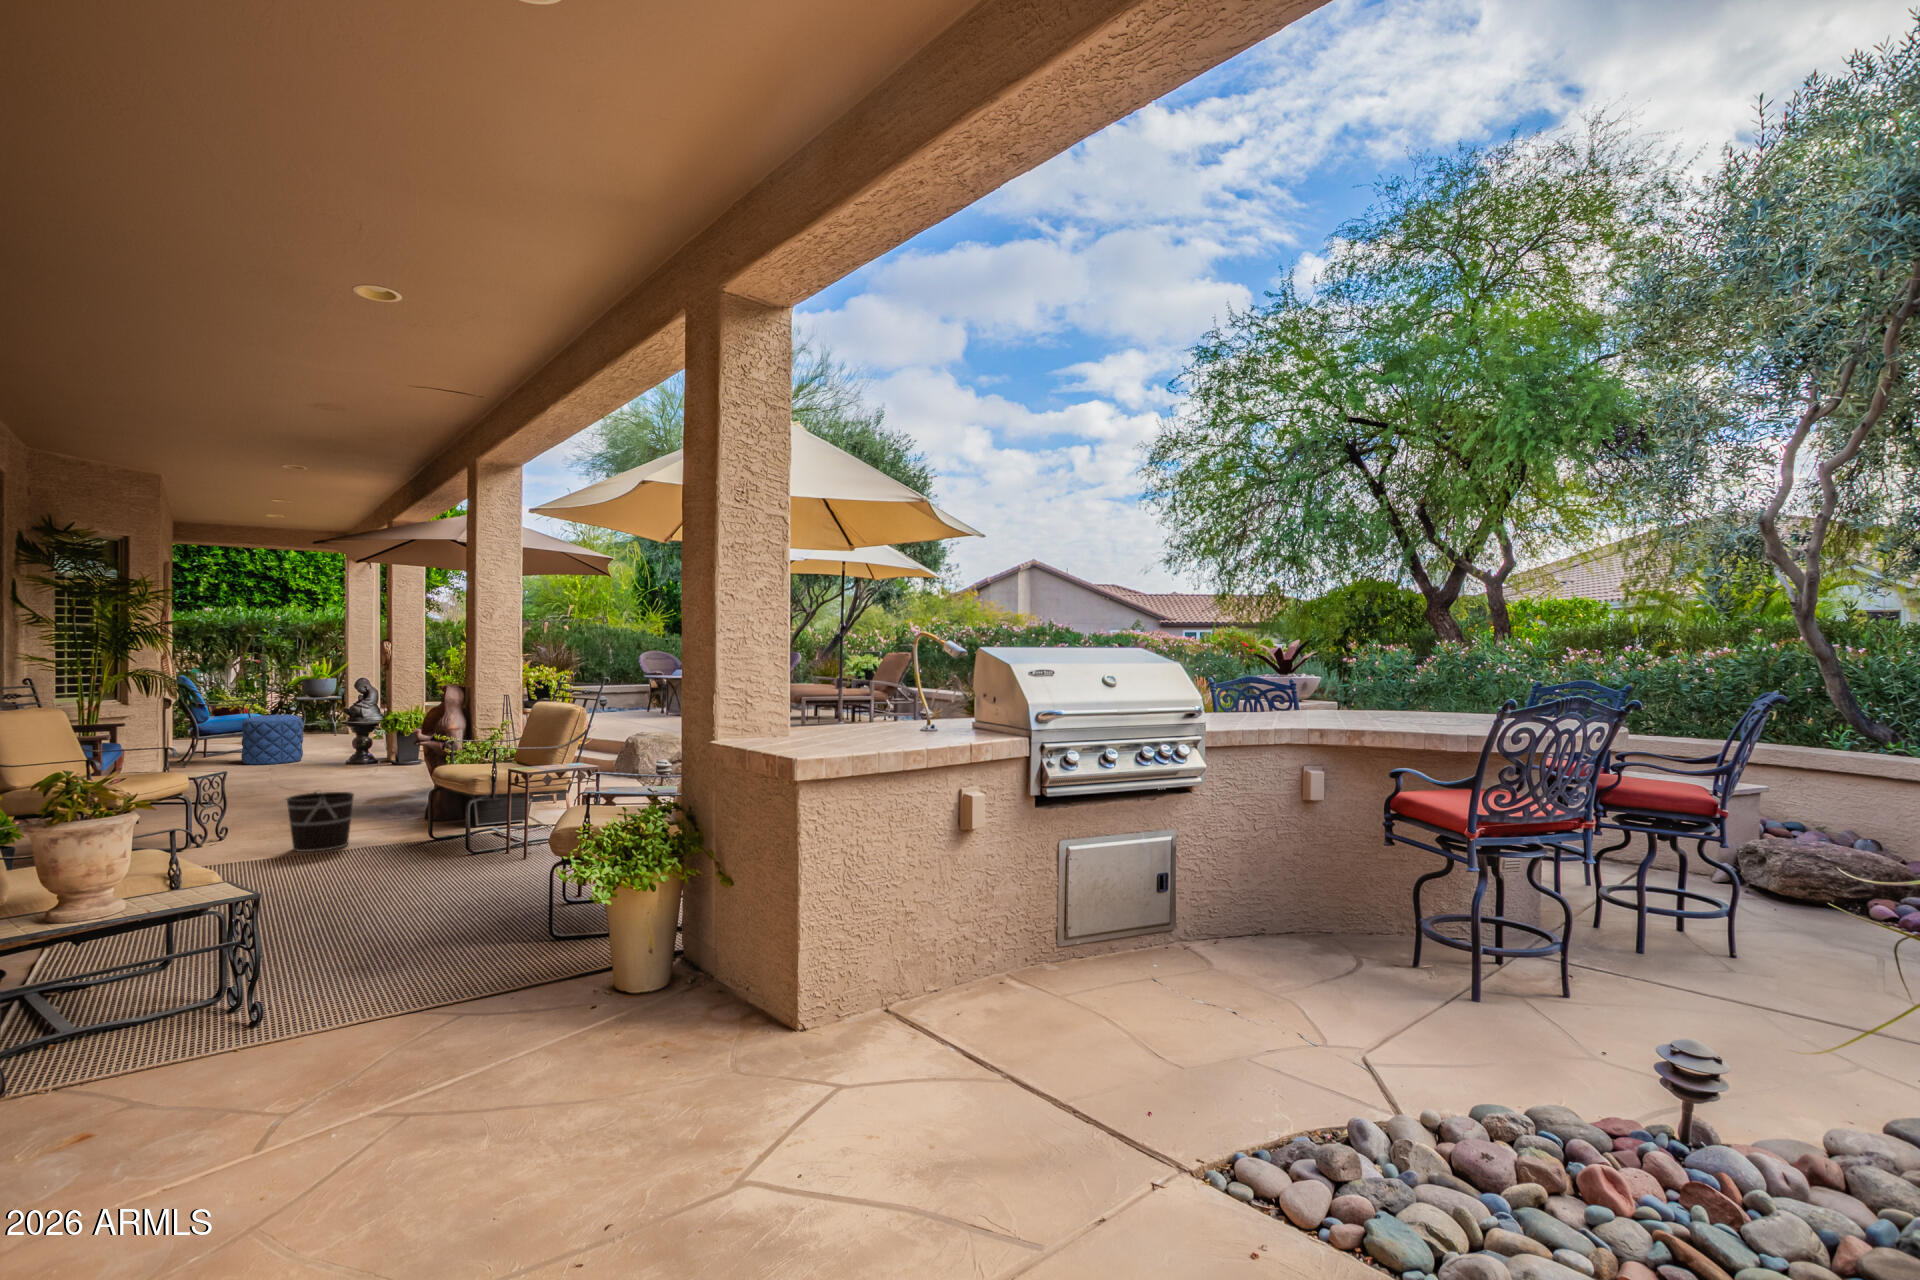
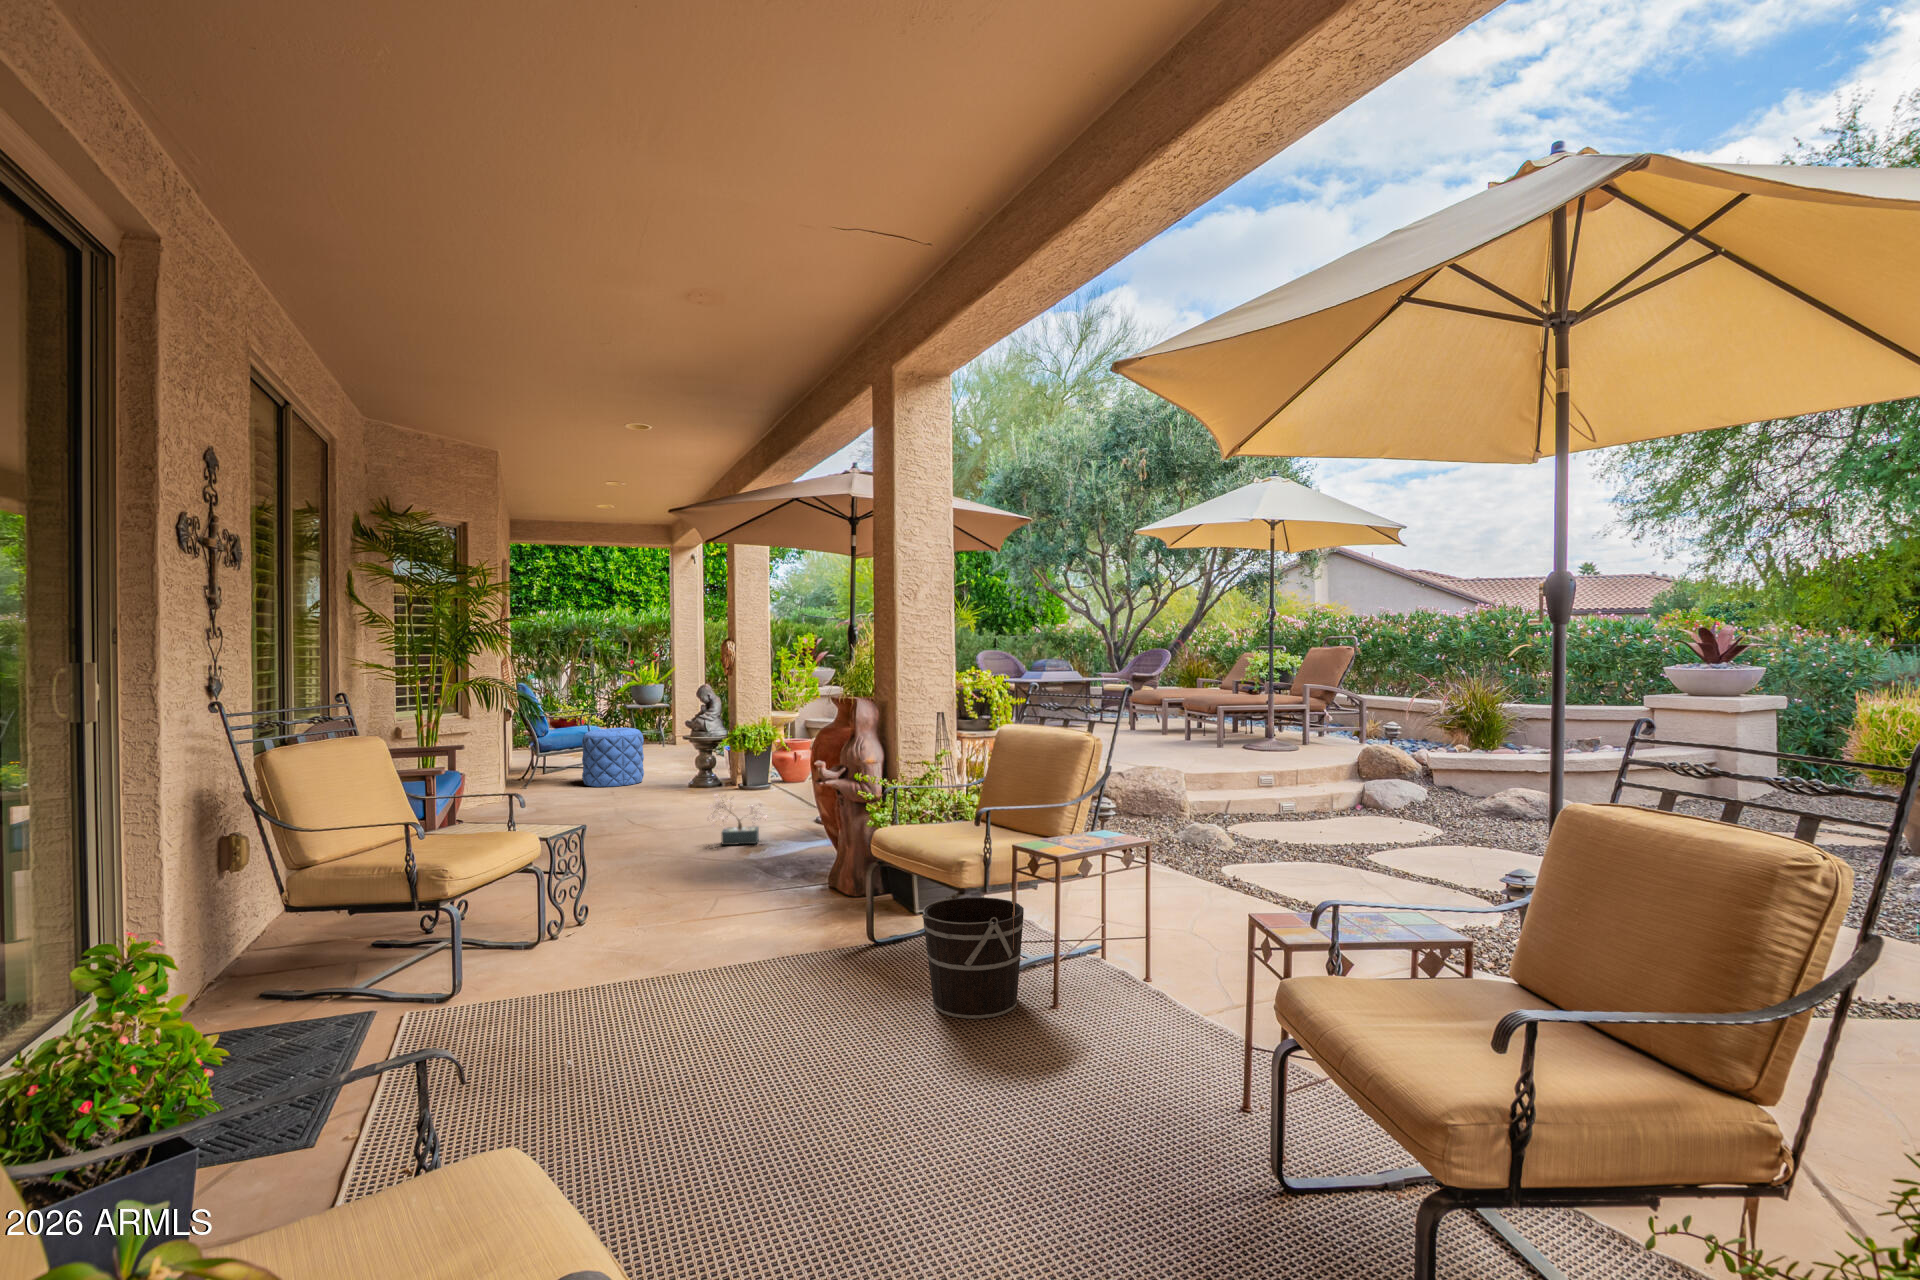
decorative plant: none [344,759,397,798] -> present [708,794,767,845]
bucket: present [286,791,354,852] -> present [922,893,1024,1019]

